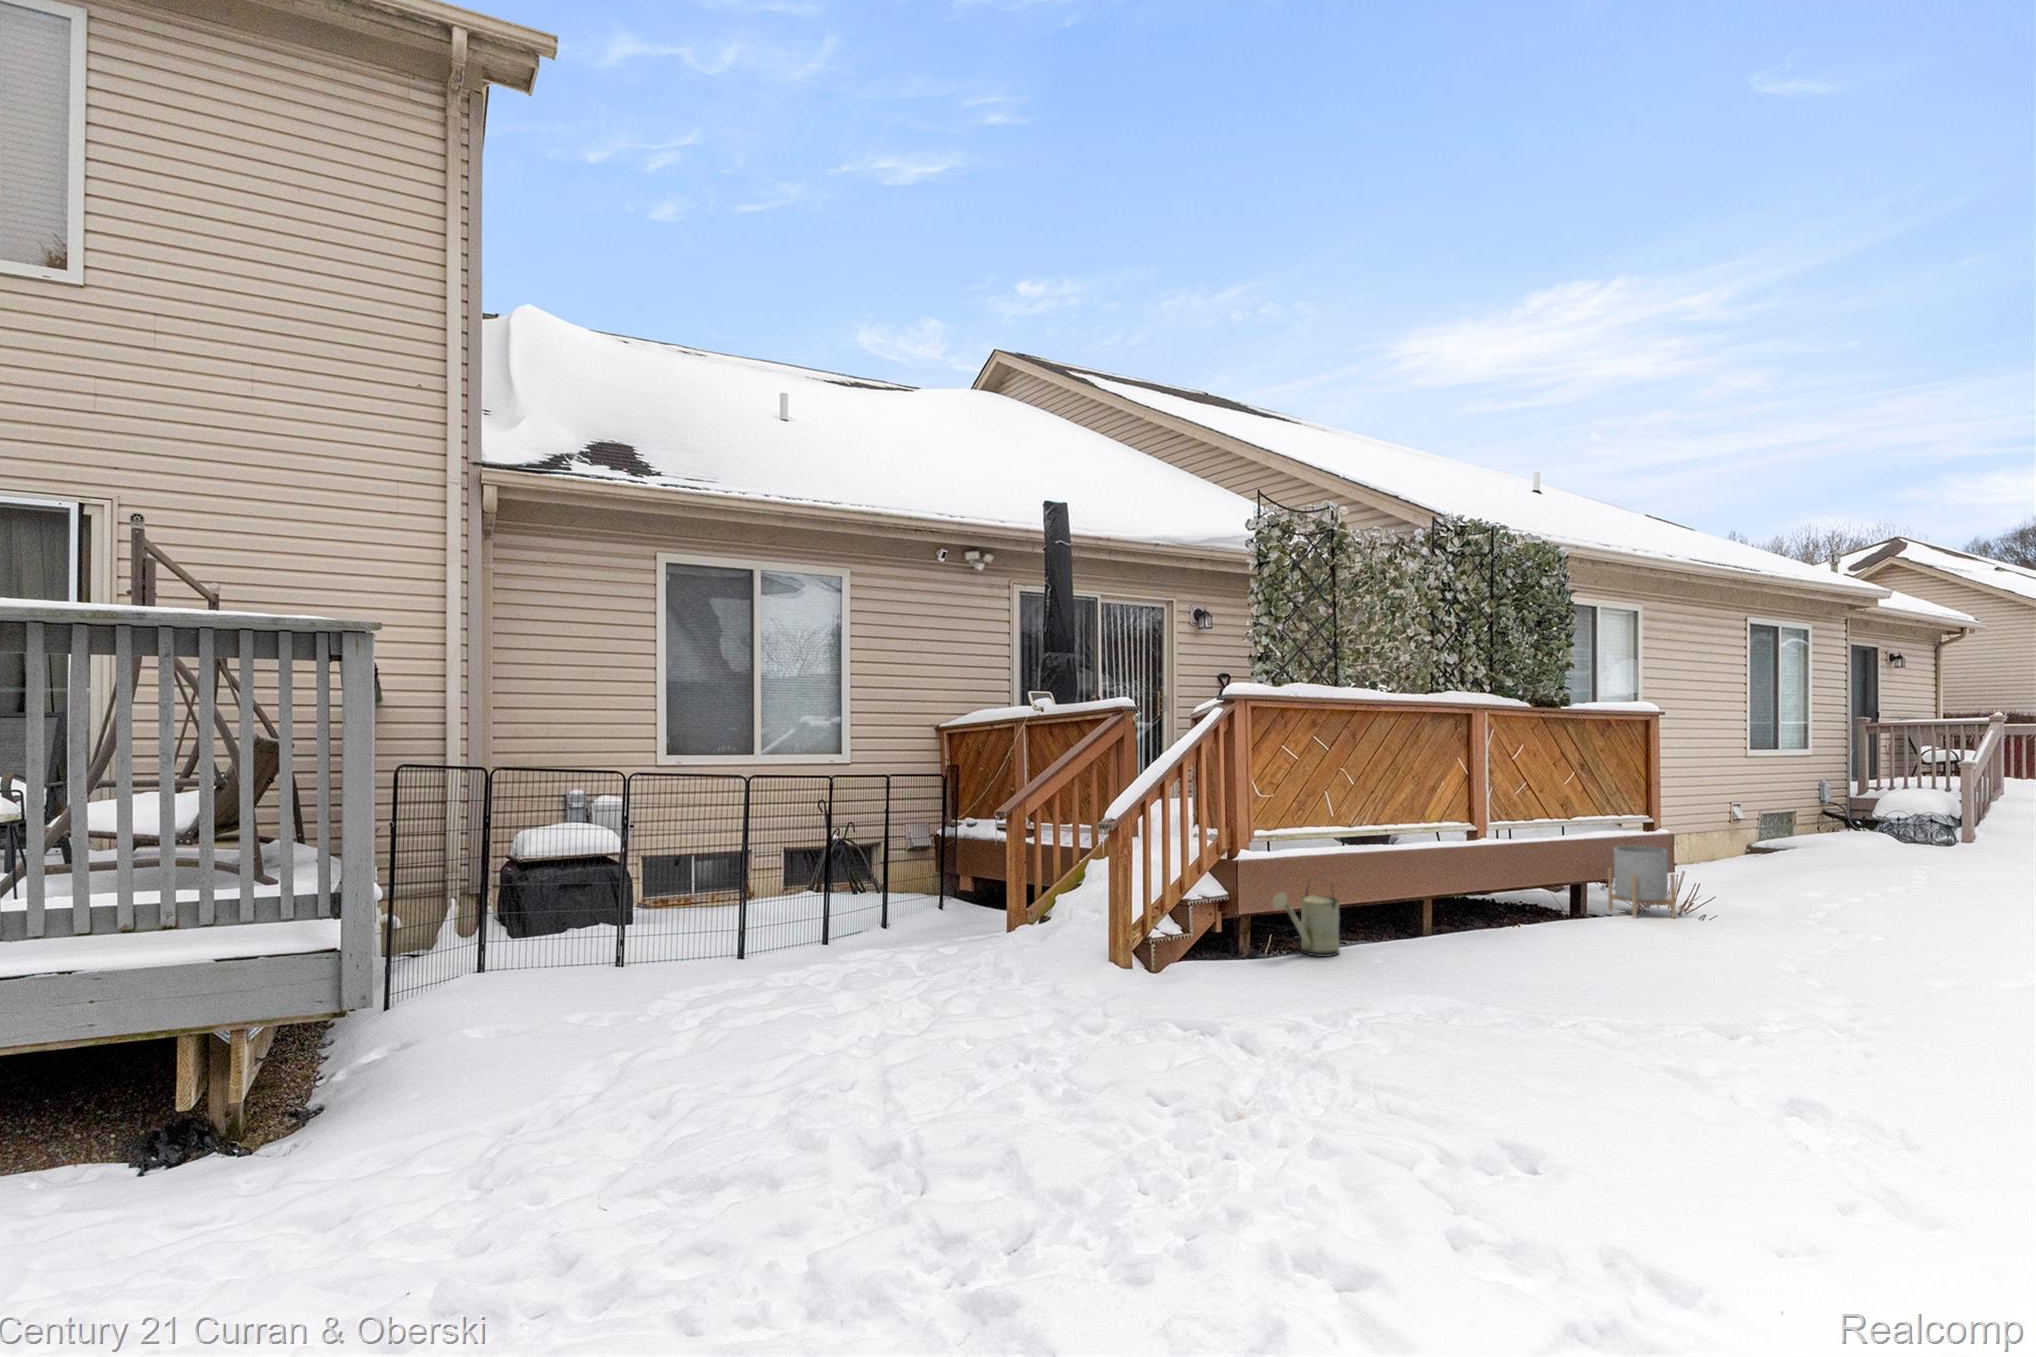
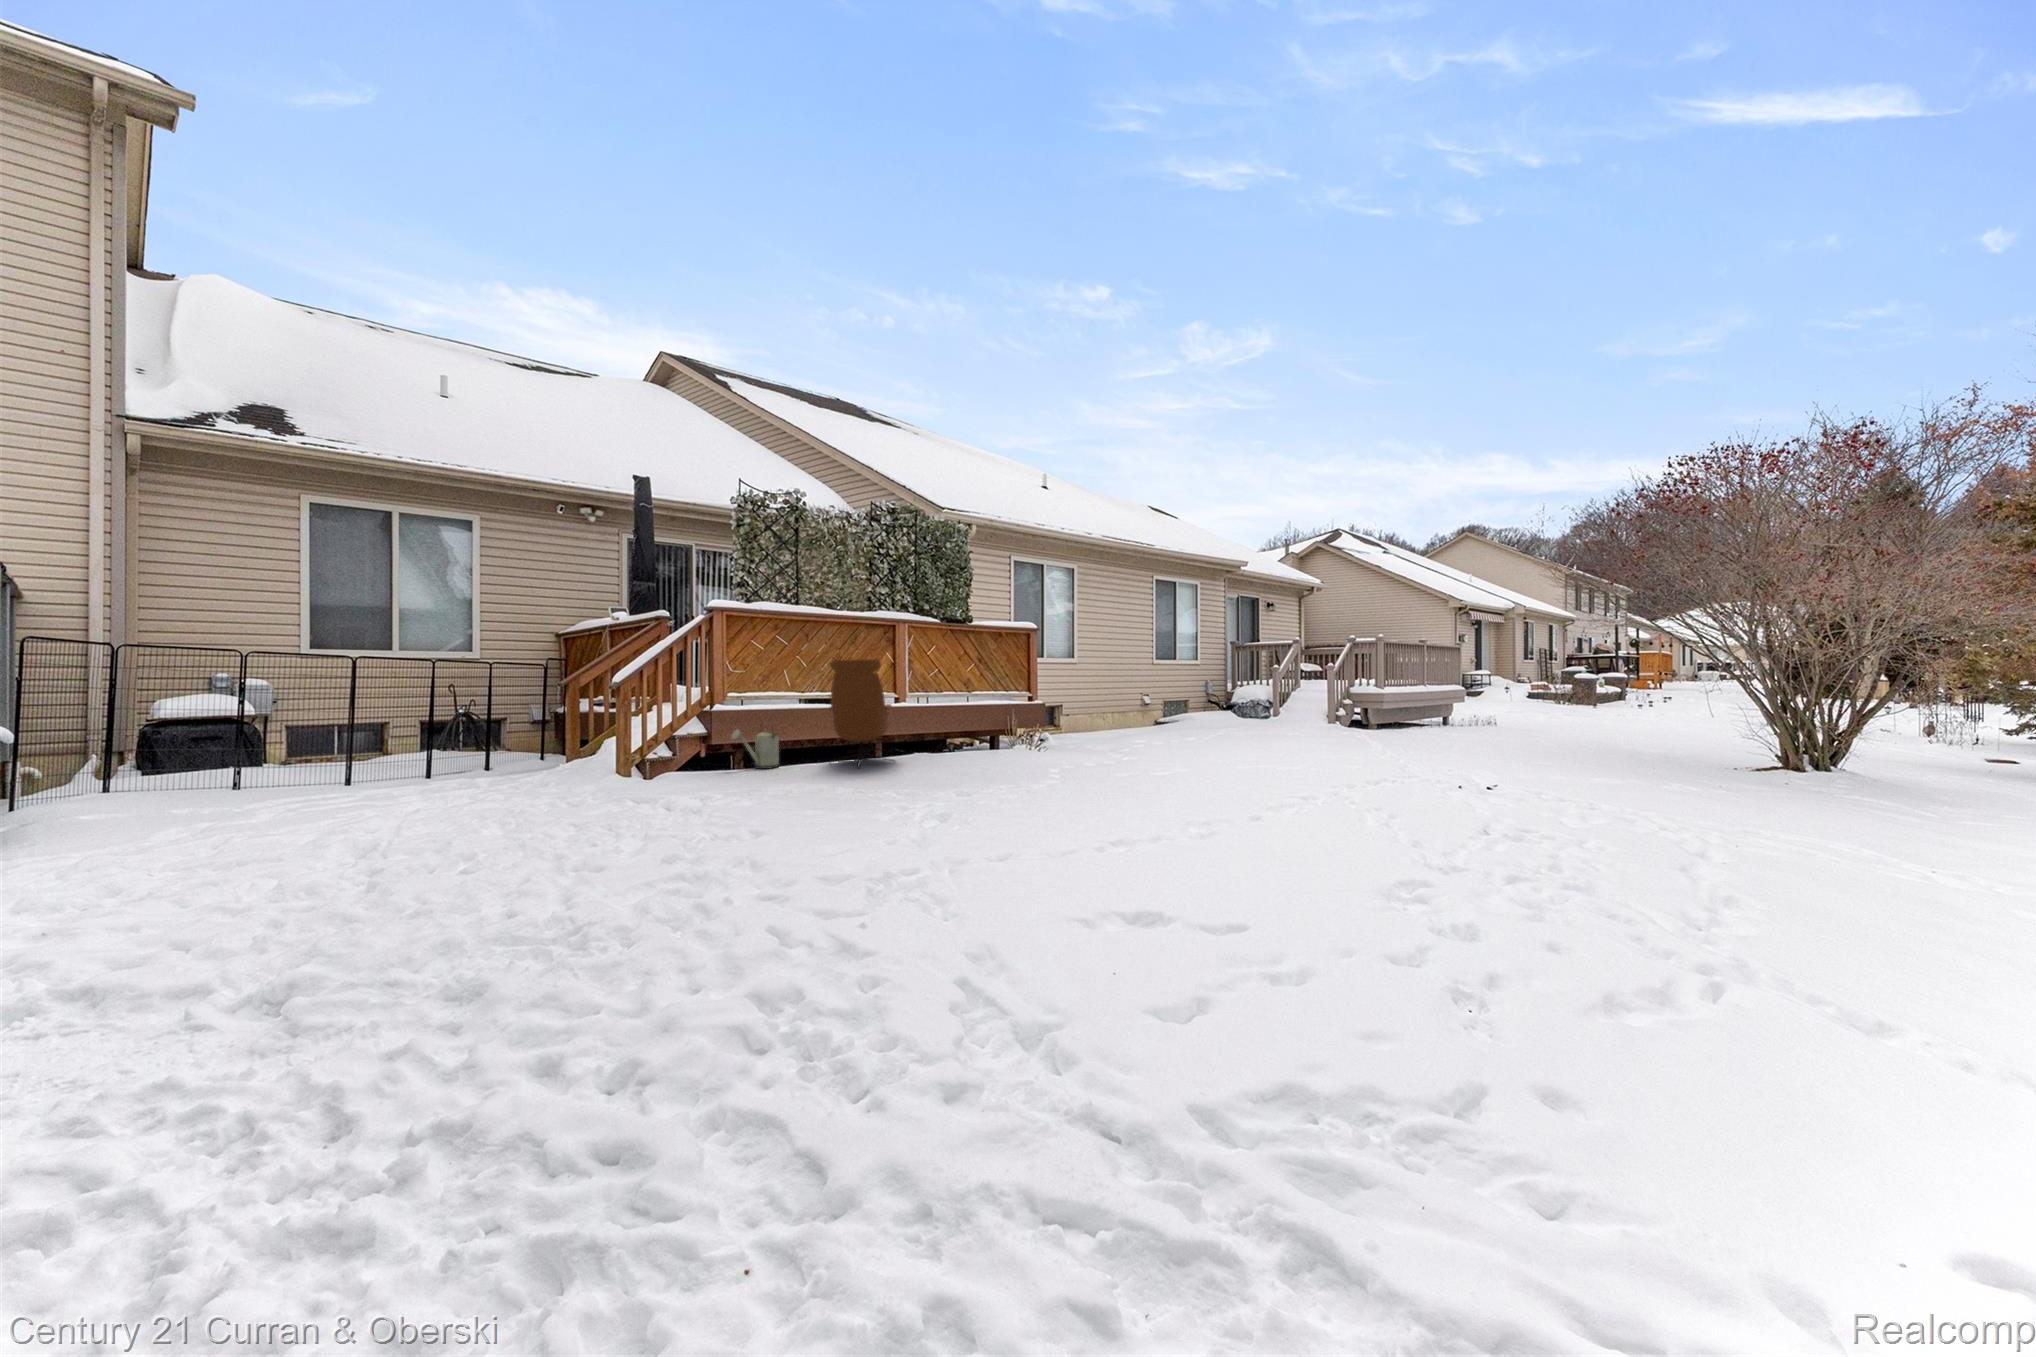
lounge chair: none [1418,781,1535,965] -> present [829,659,894,768]
planter: present [1608,846,1676,918] -> none [991,708,1024,751]

